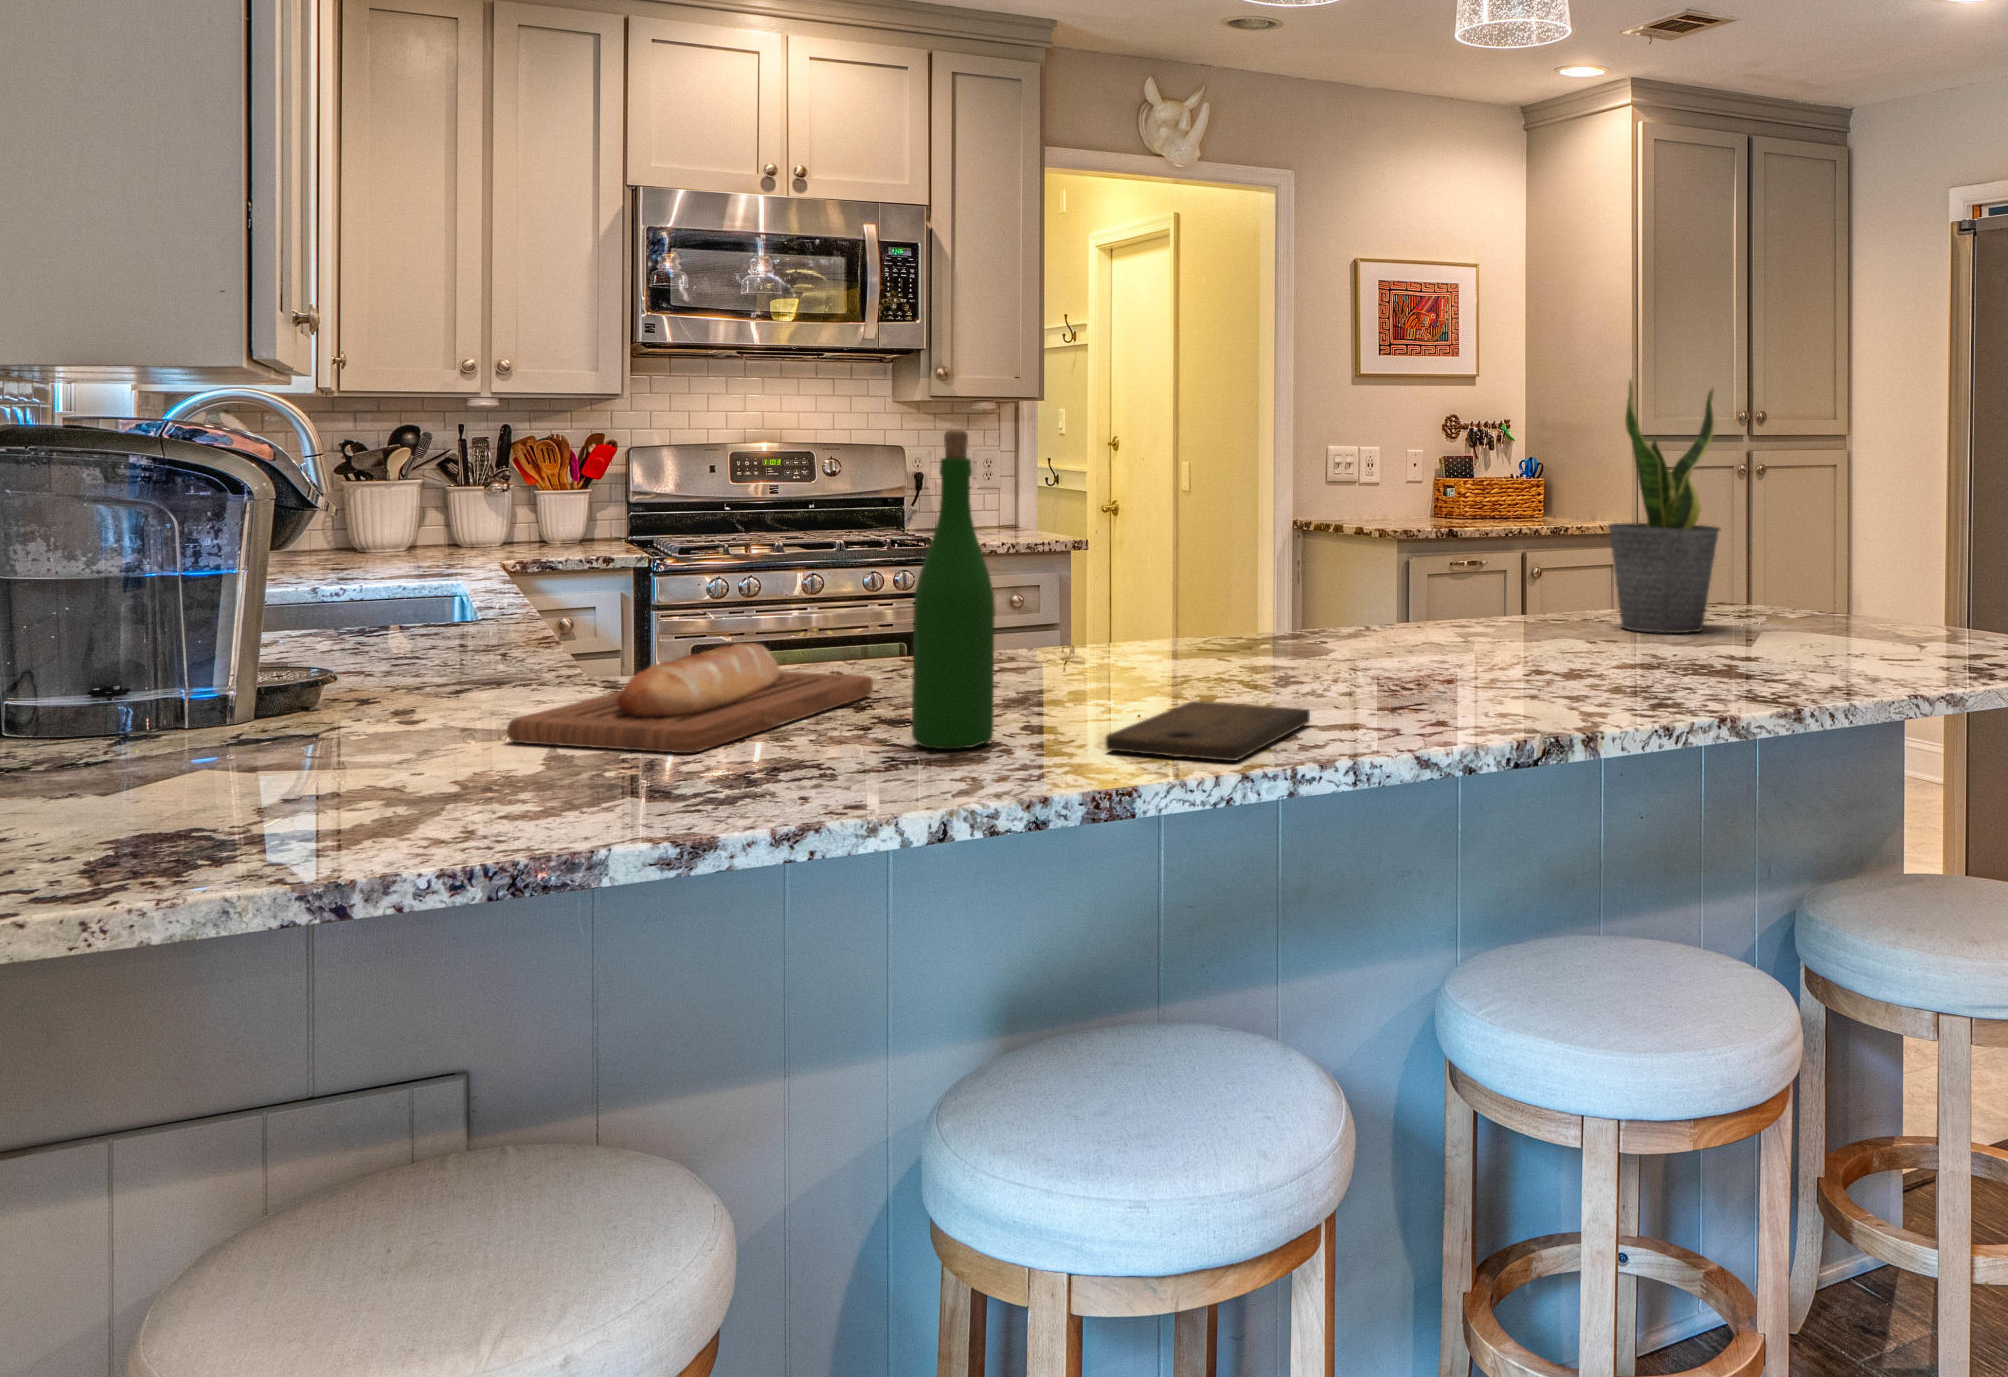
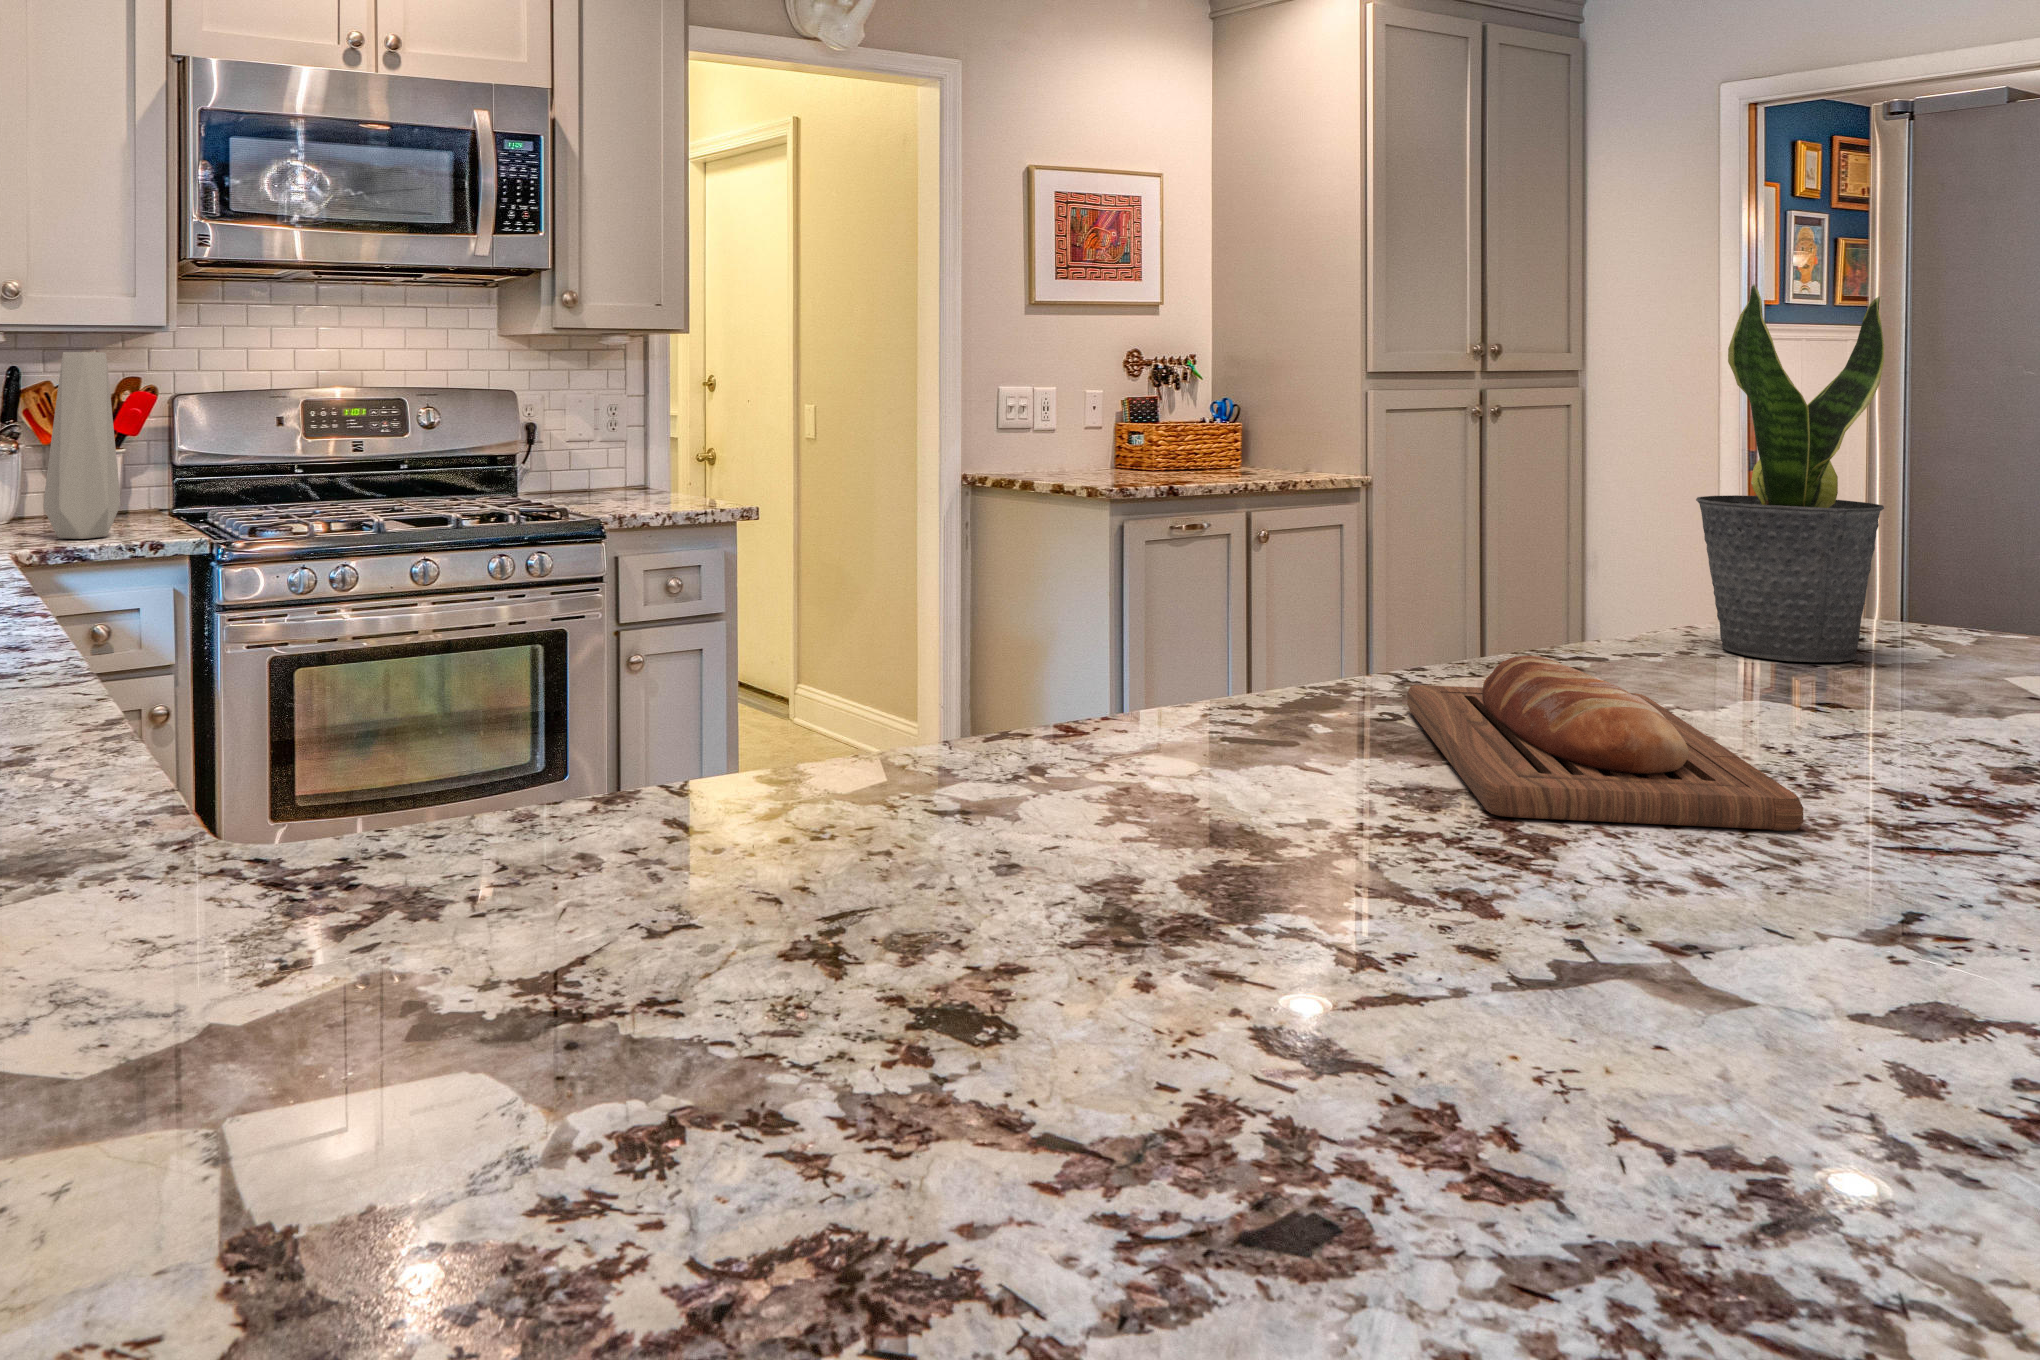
vase: none [526,415,583,555] -> present [44,352,120,539]
wine bottle: present [912,429,995,749] -> none [1119,363,1305,1151]
bread loaf: present [507,643,873,753] -> present [1407,656,1803,831]
cutting board: present [1106,701,1310,761] -> none [1543,920,2003,1183]

